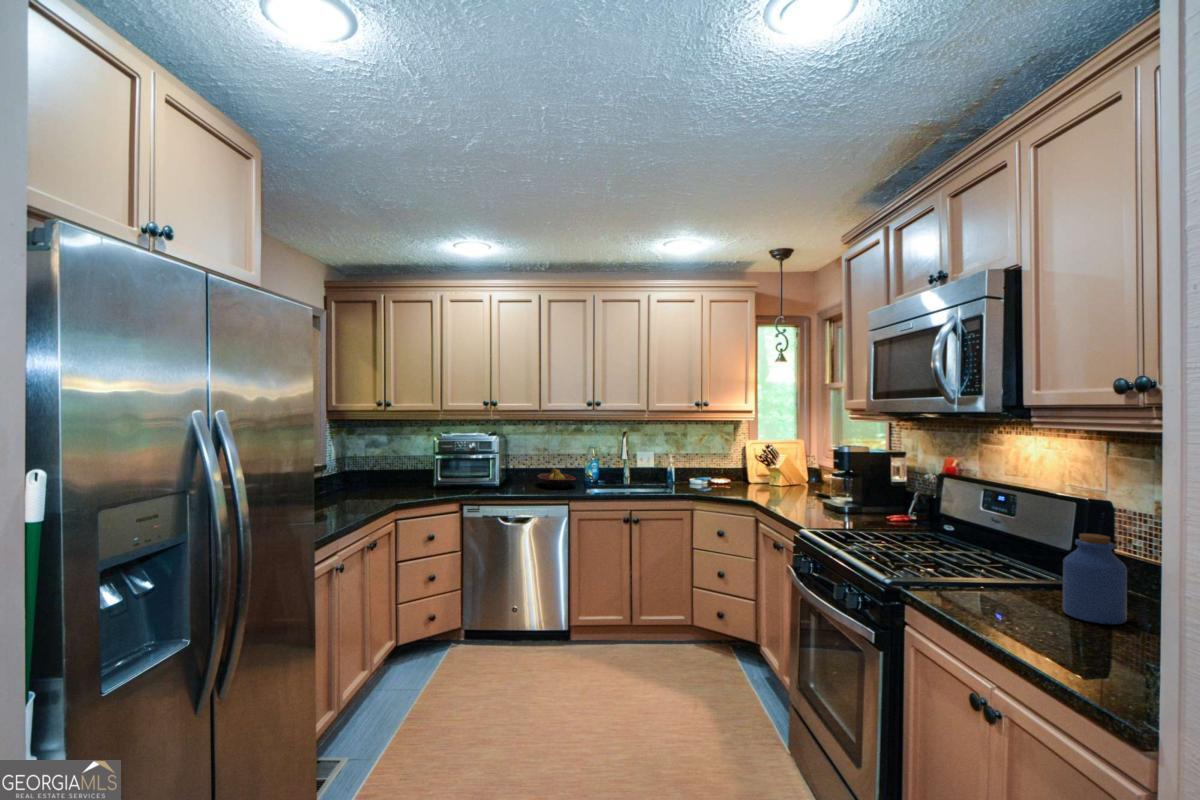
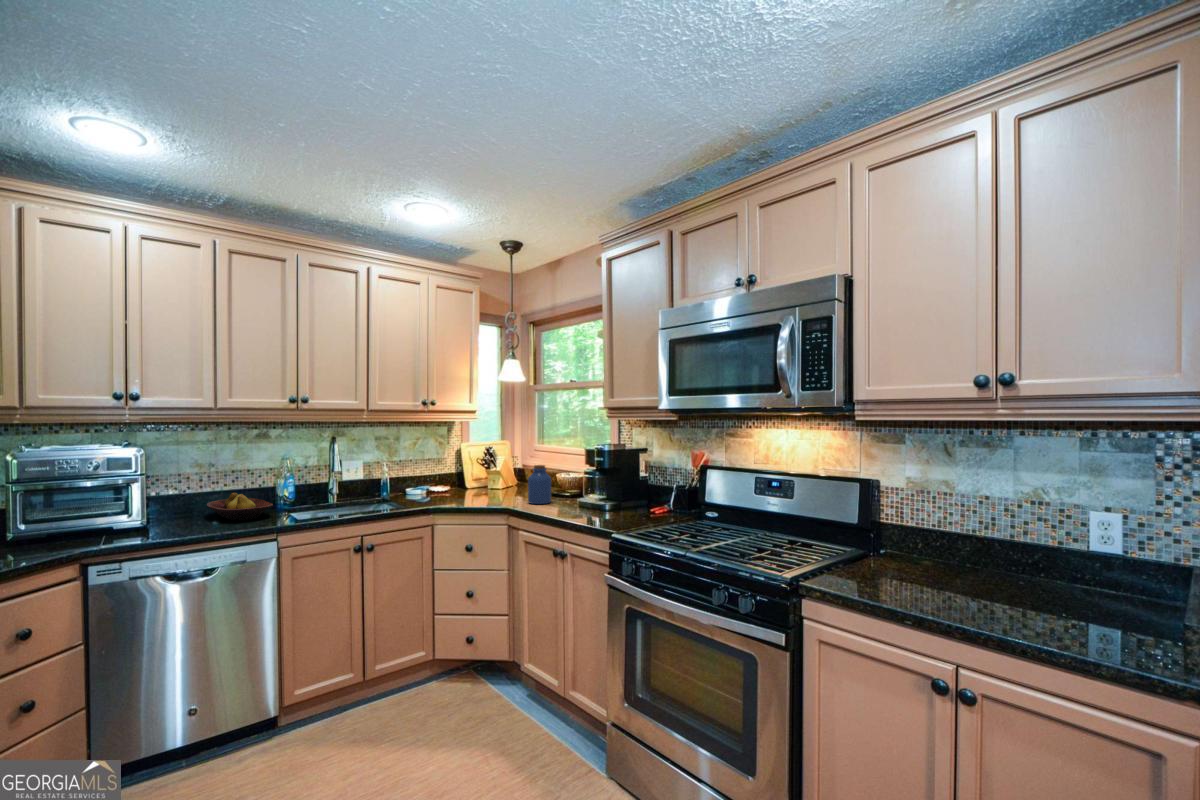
jar: present [1063,533,1127,625] -> present [528,465,551,504]

